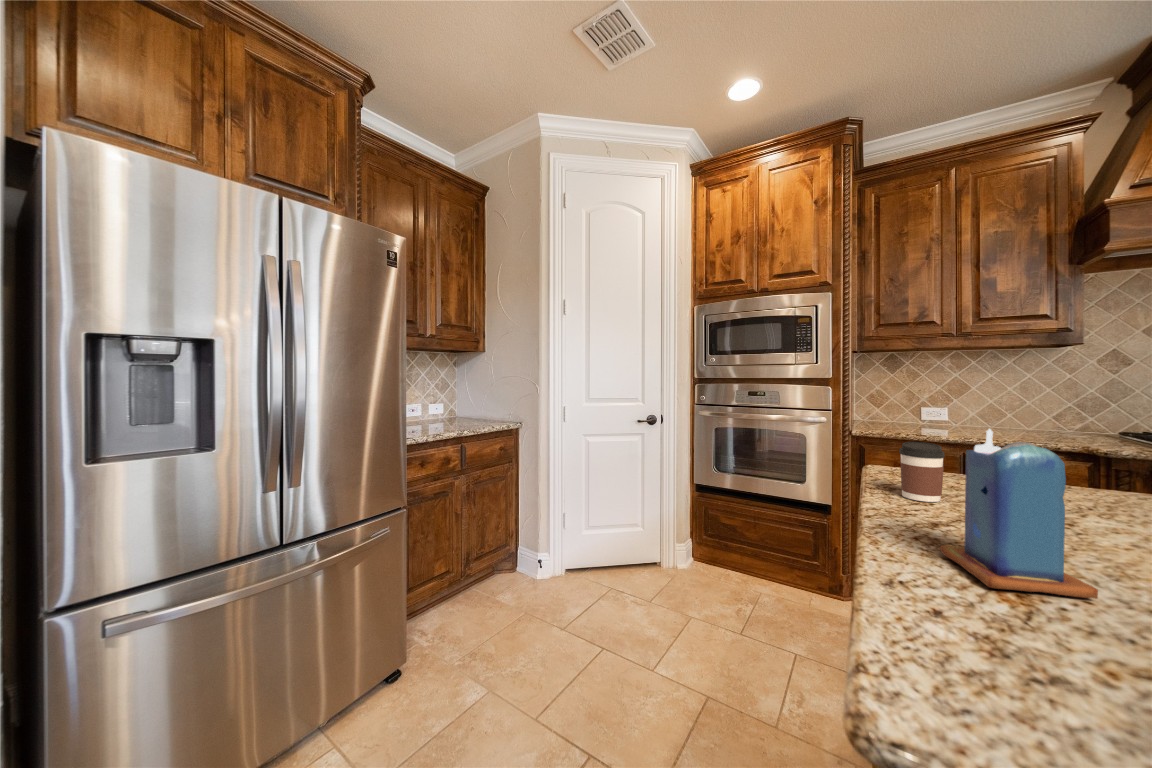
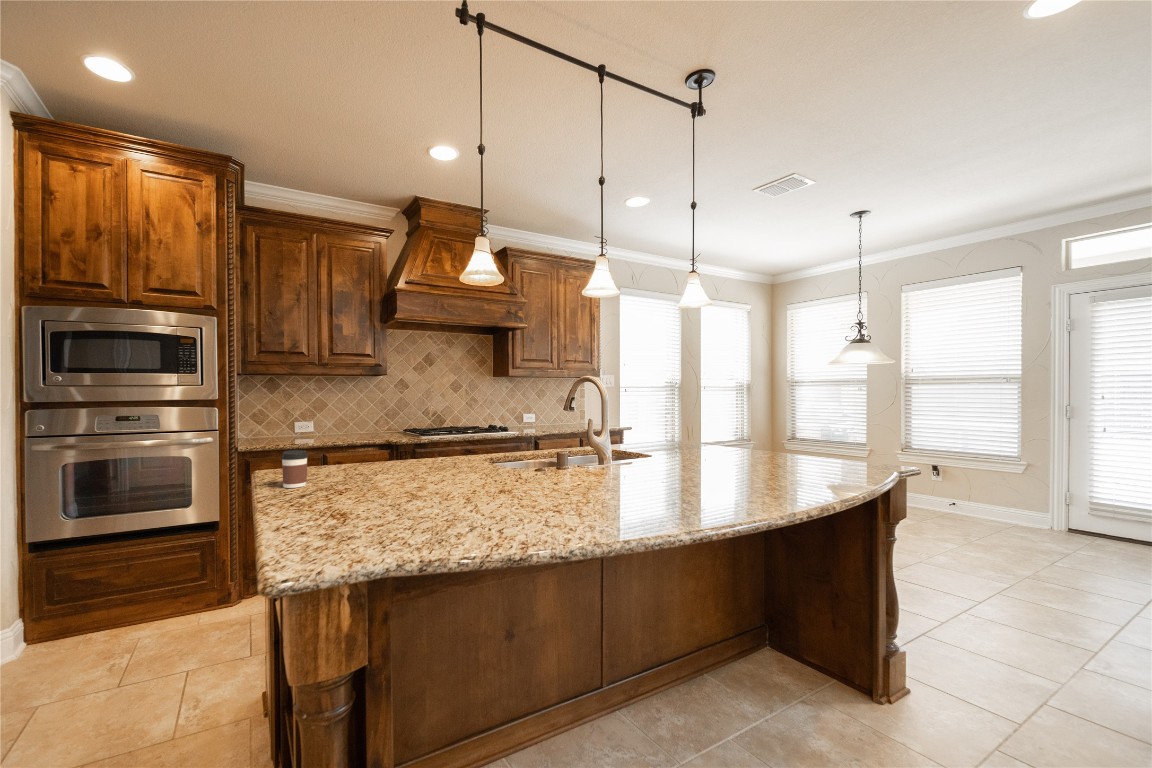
candle: present [940,429,1098,599] -> none [304,438,363,515]

